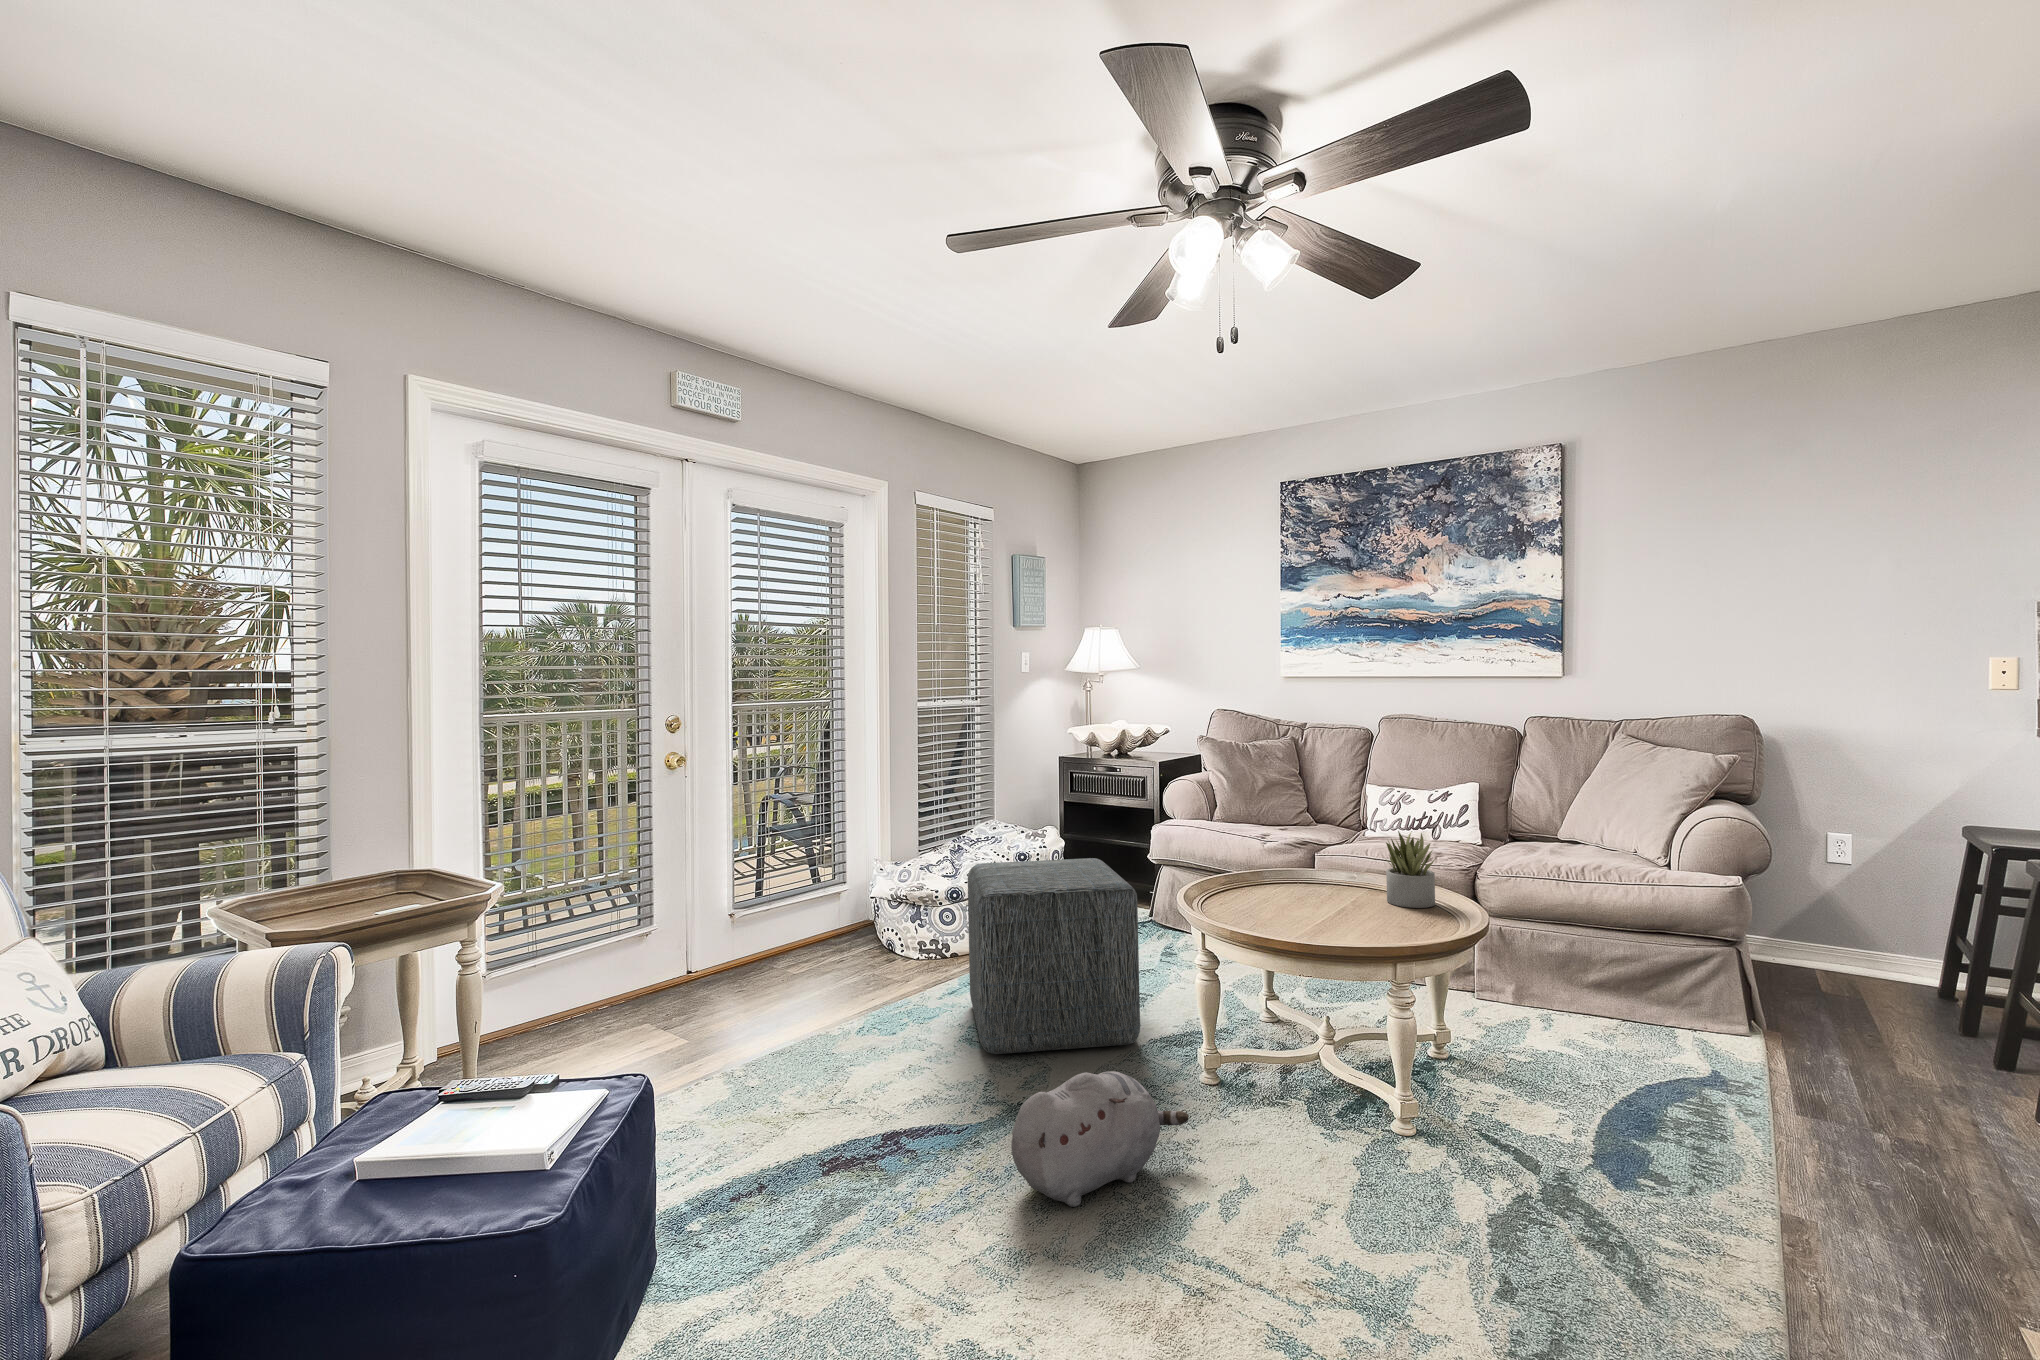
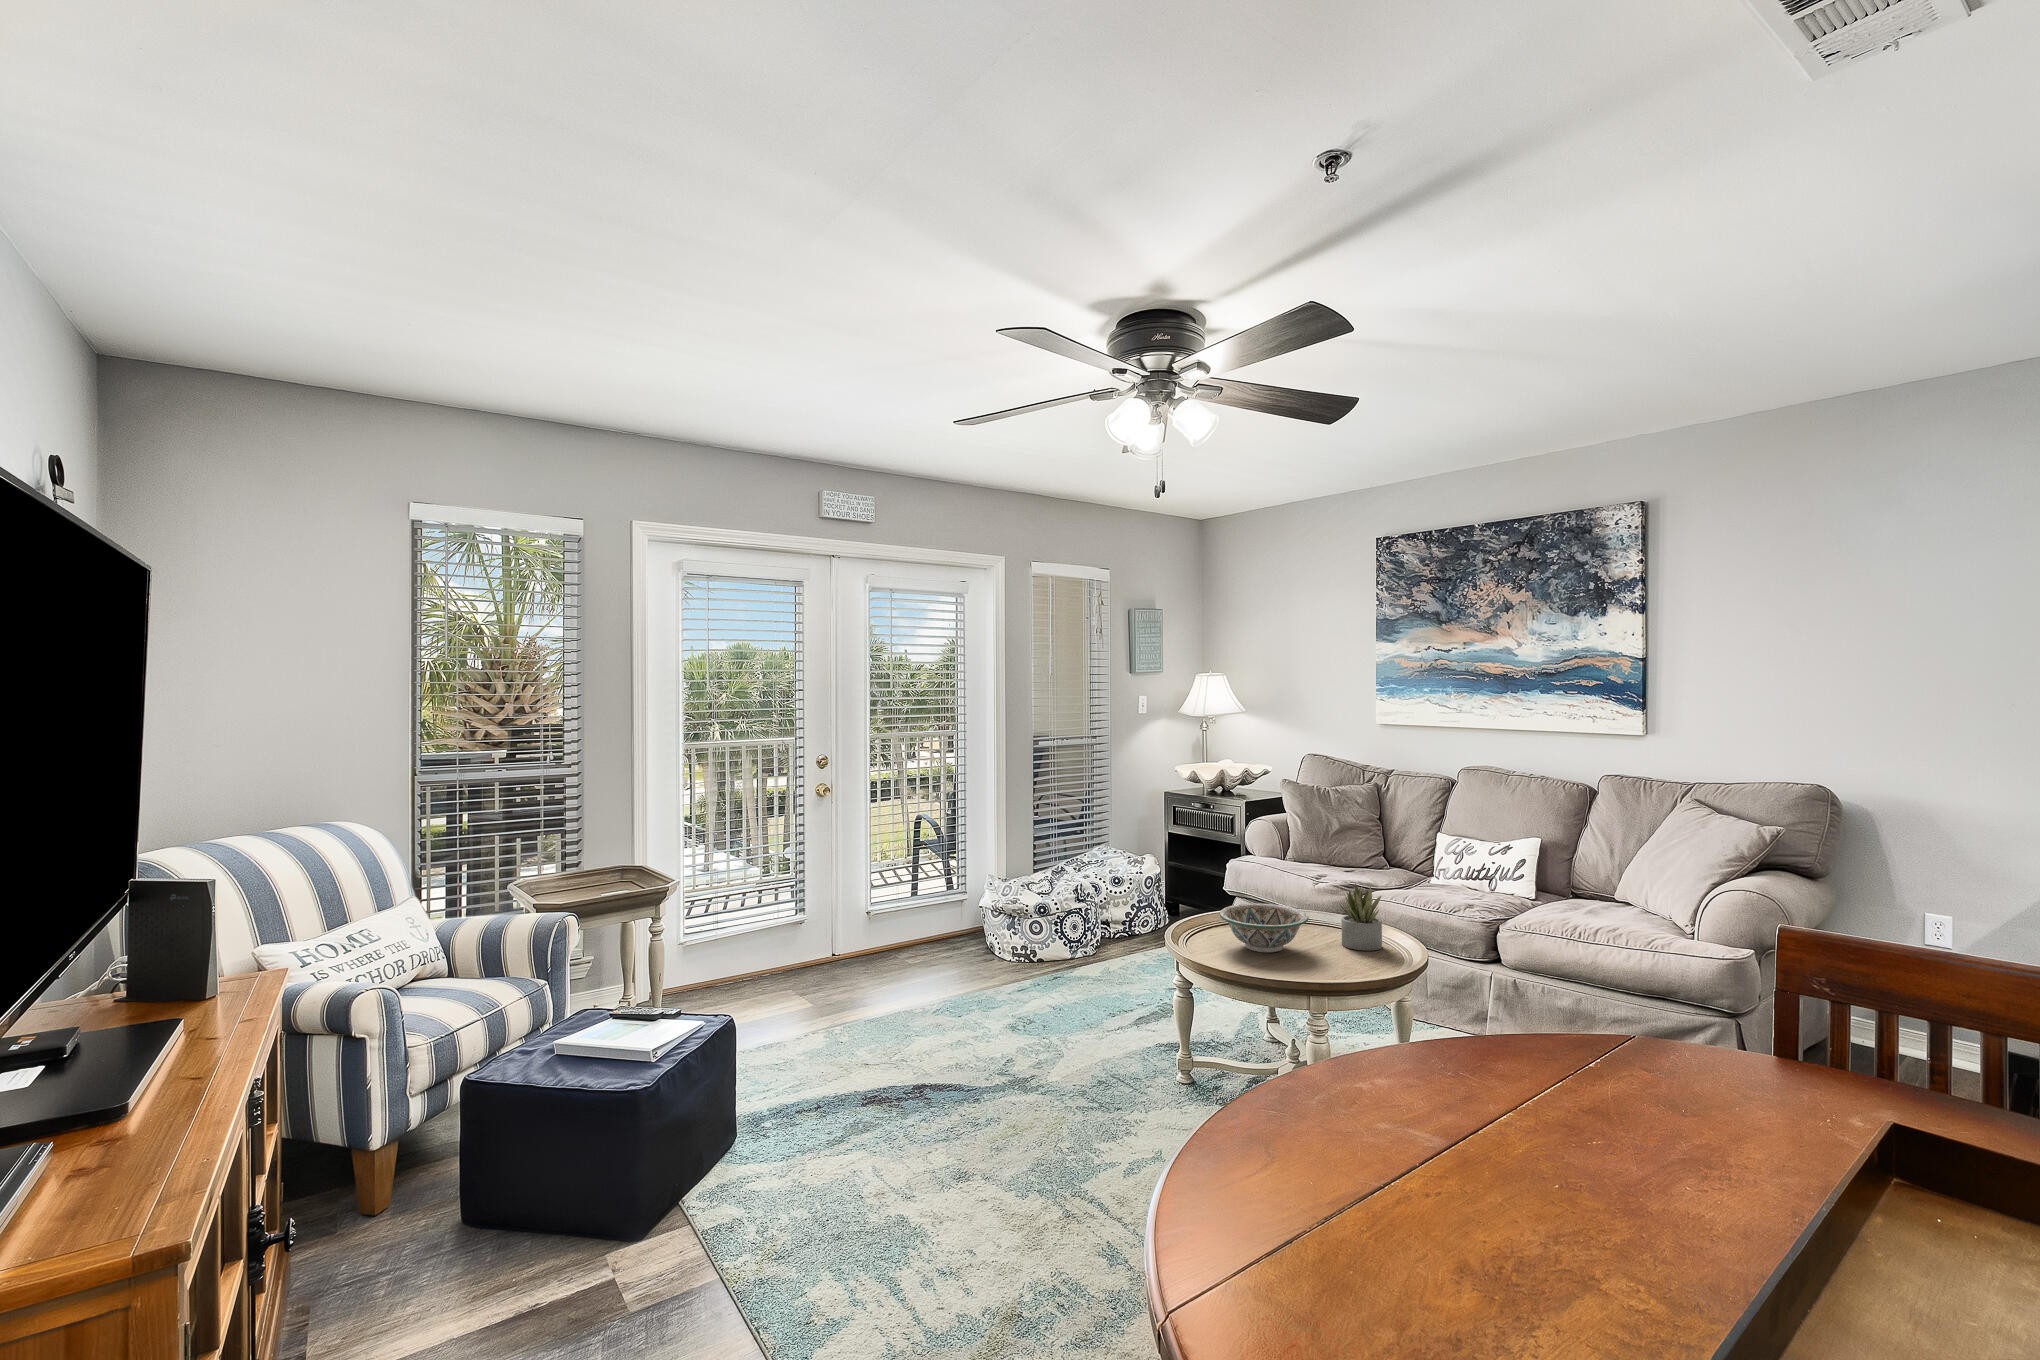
ottoman: present [968,858,1140,1054] -> none [1013,887,1146,1045]
decorative bowl: none [1259,862,1368,919] -> present [1220,904,1309,952]
plush toy: present [1011,1071,1189,1207] -> none [983,1051,1129,1146]

